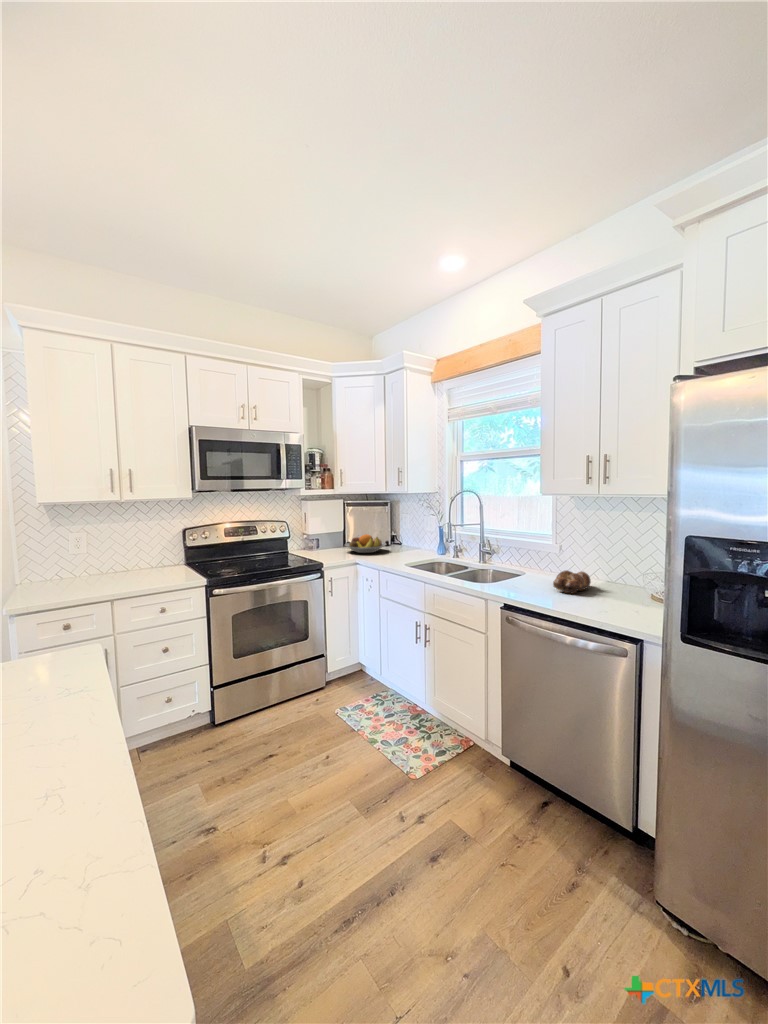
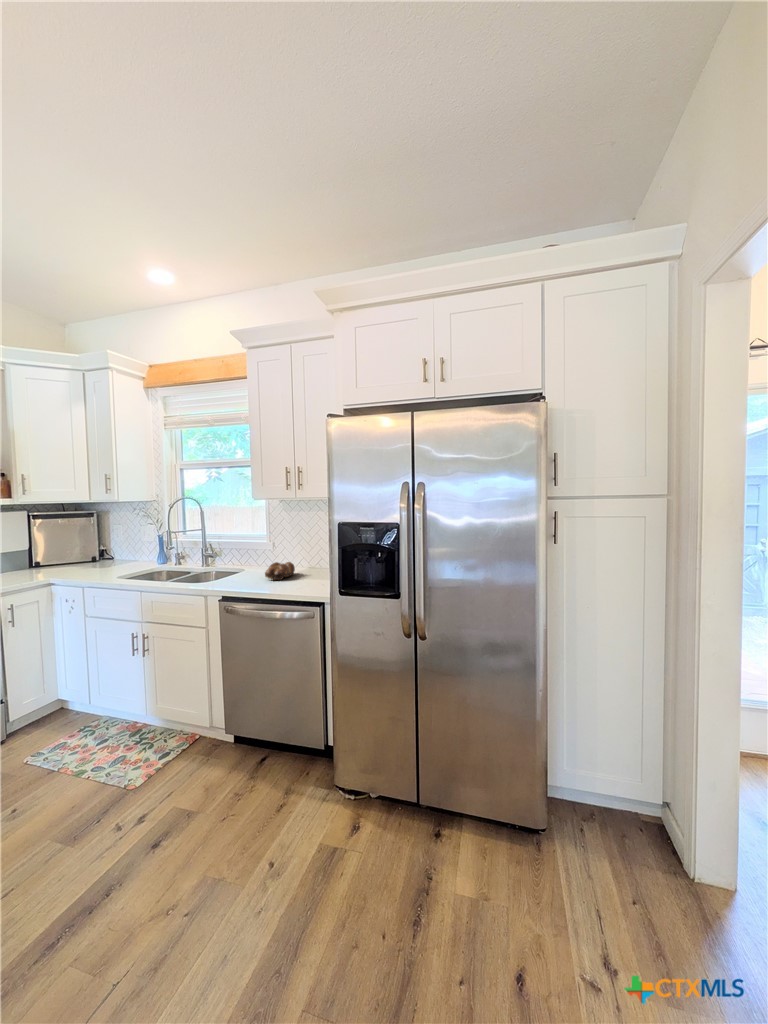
fruit bowl: present [345,534,386,553] -> none [32,550,93,572]

